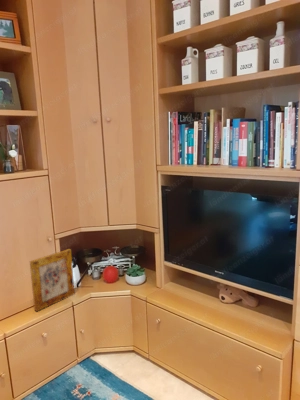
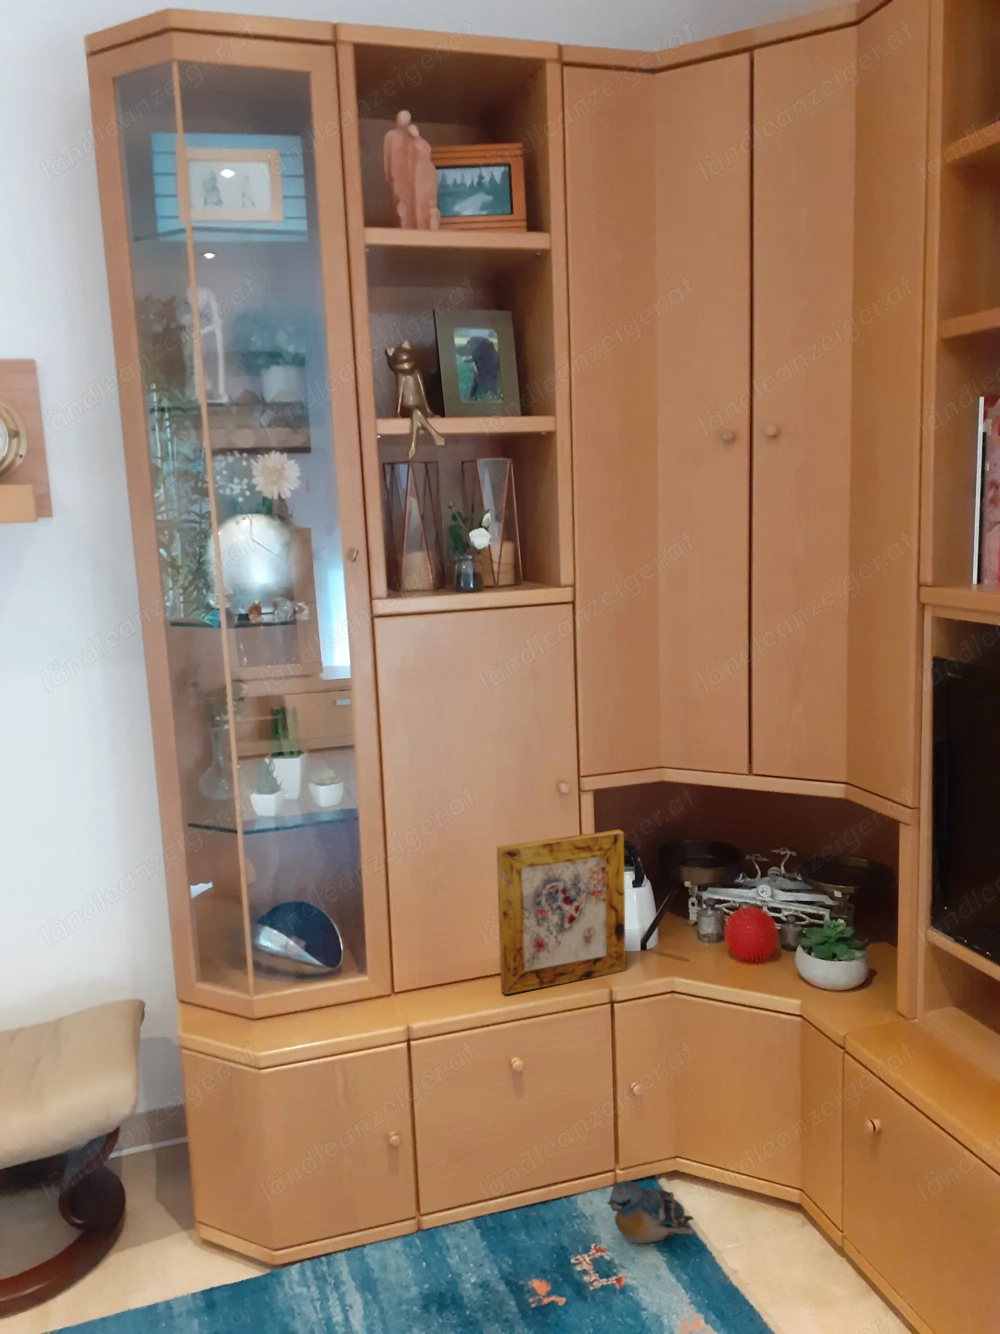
plush toy: none [81,360,108,379] -> present [608,1181,694,1243]

